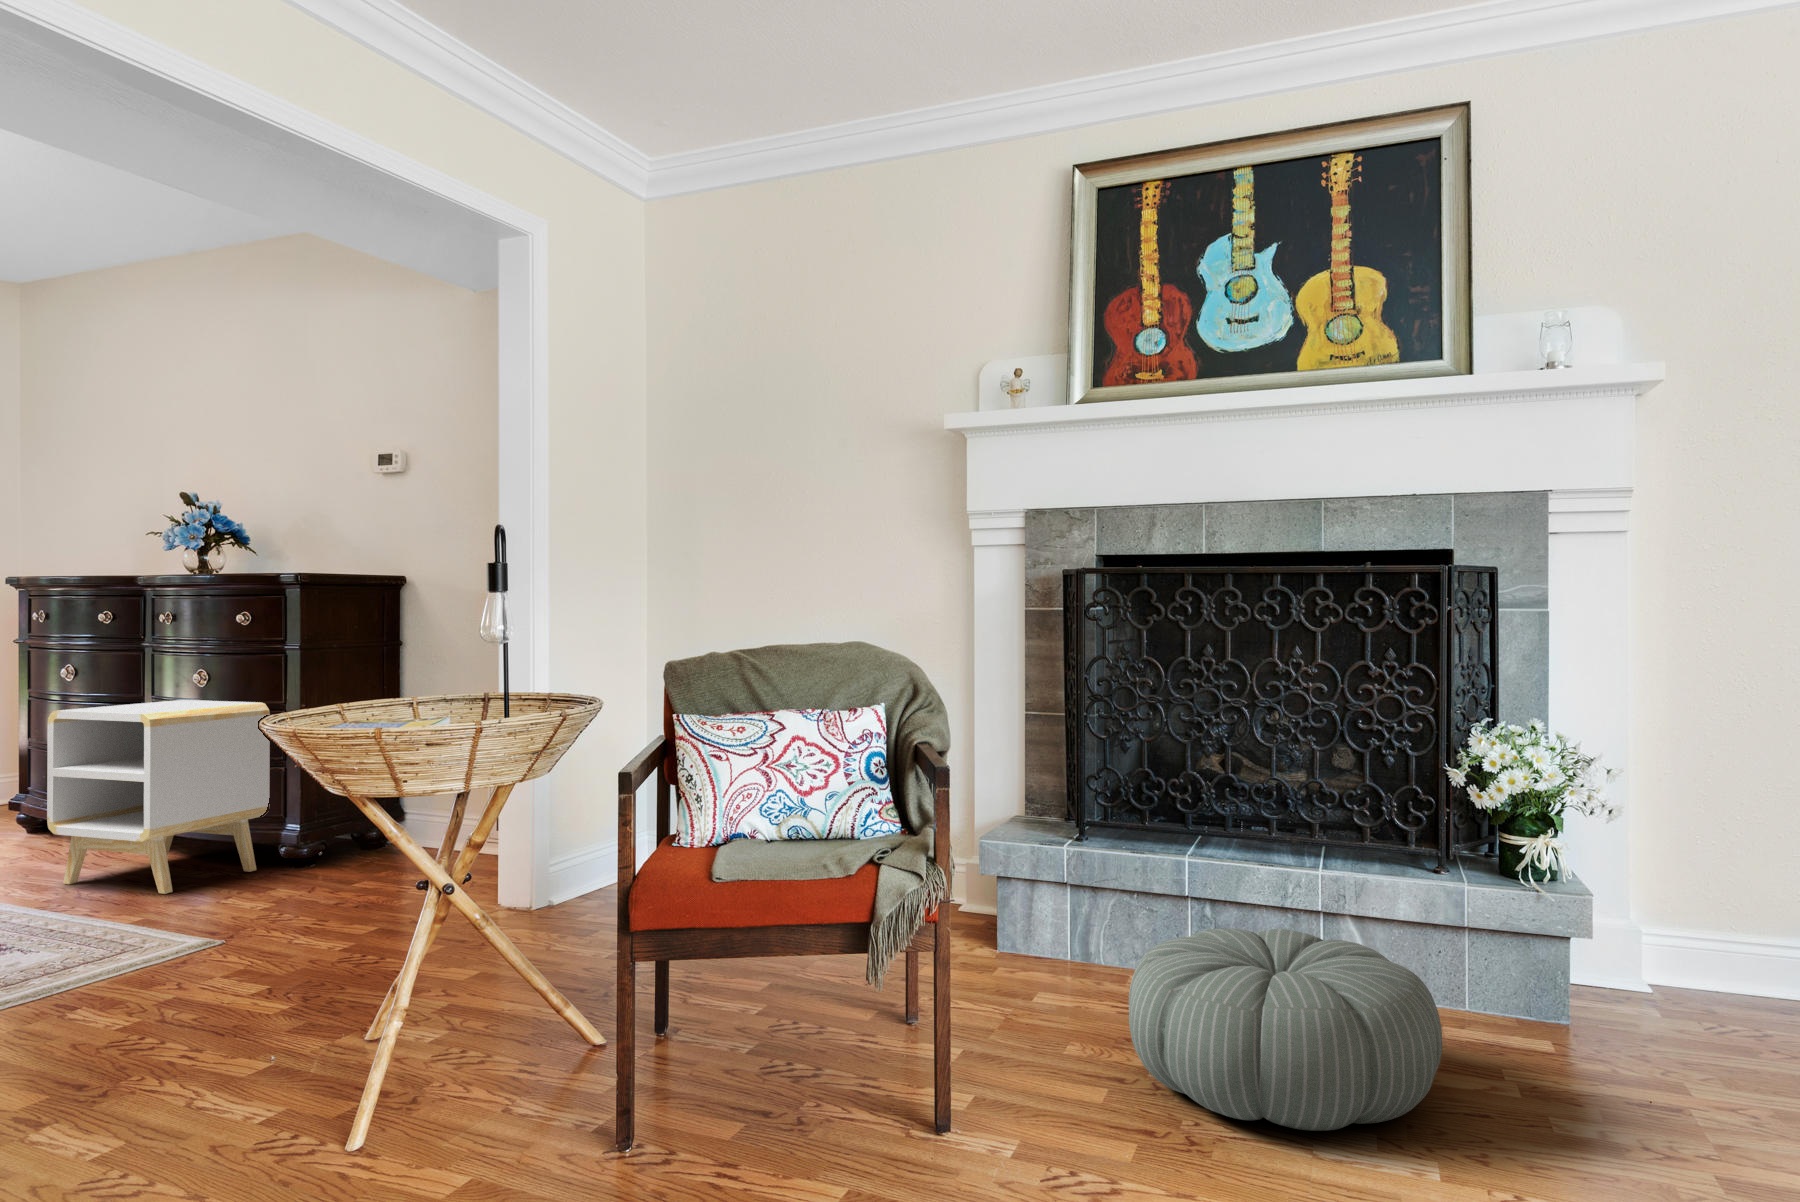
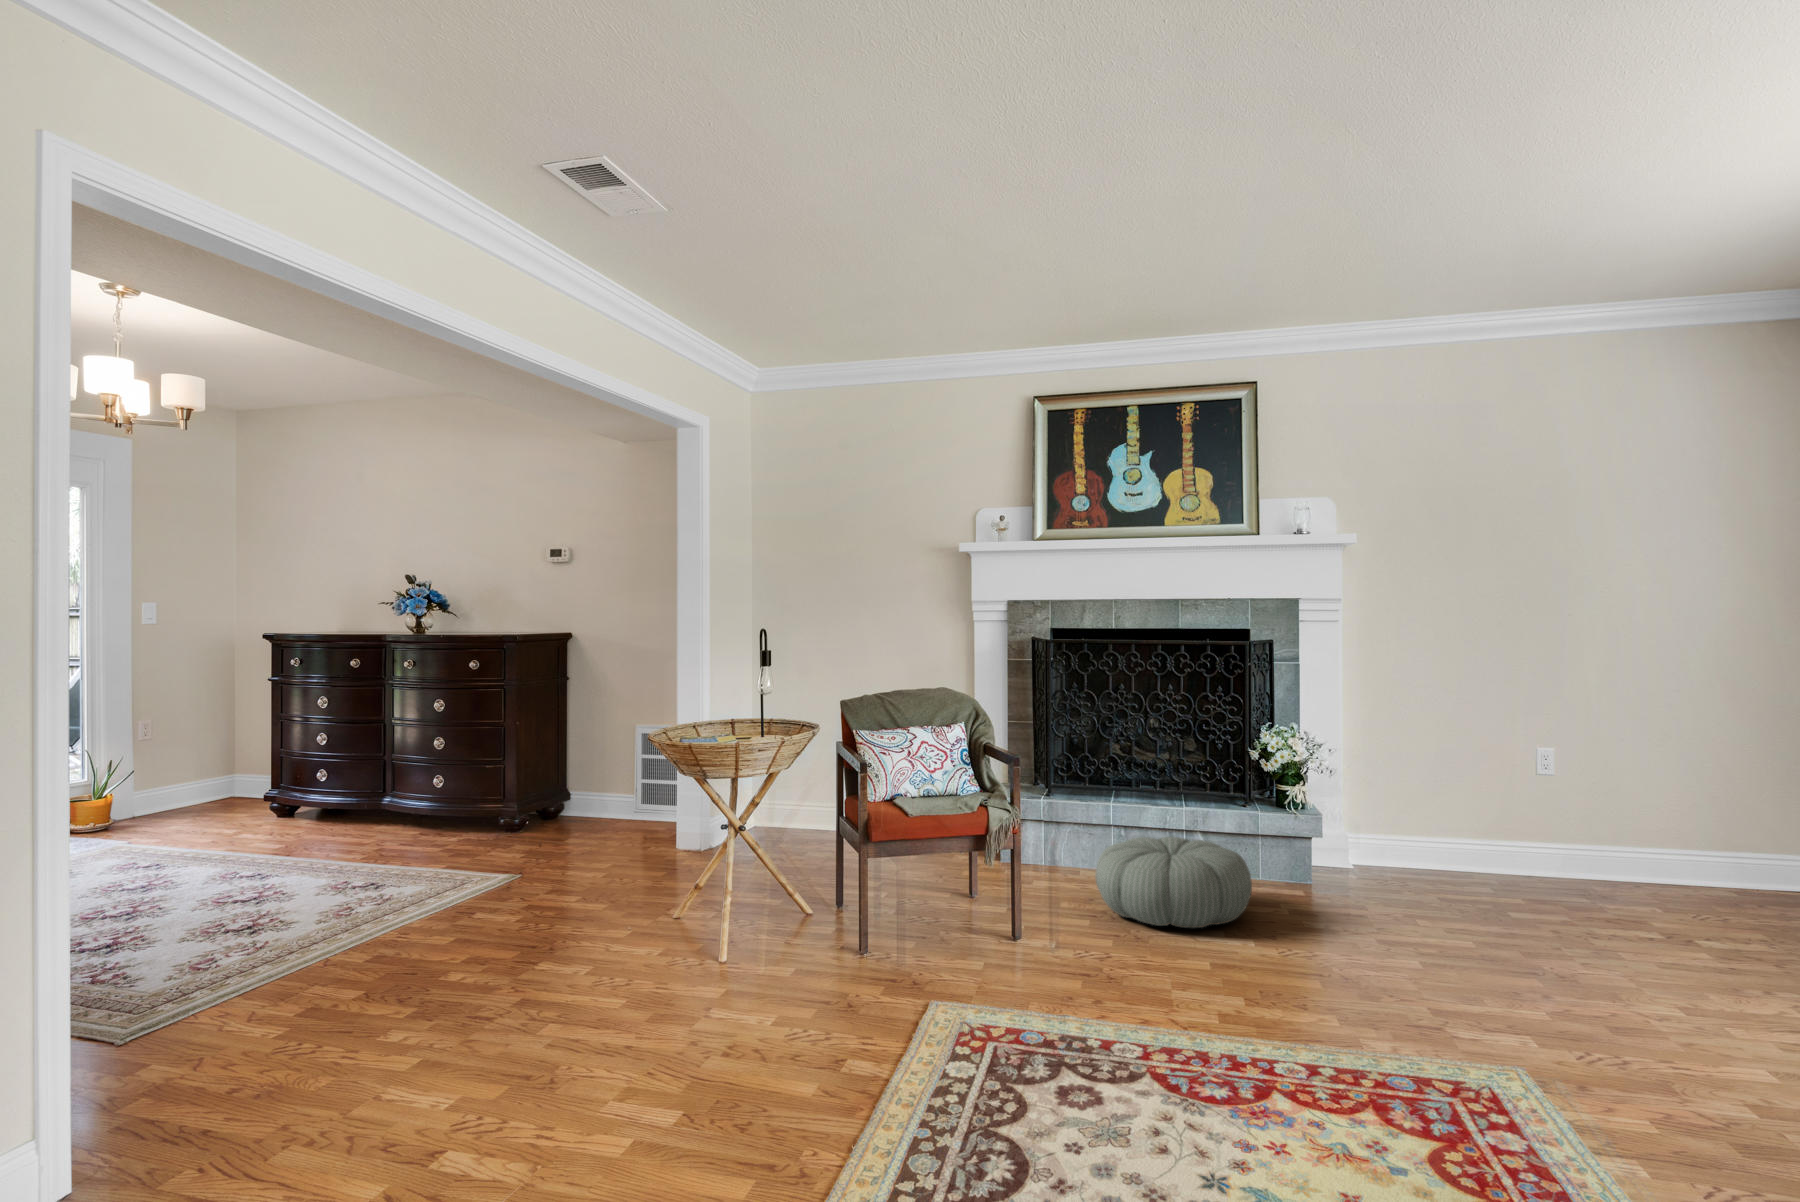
side table: present [47,700,270,894] -> none [361,722,498,851]

